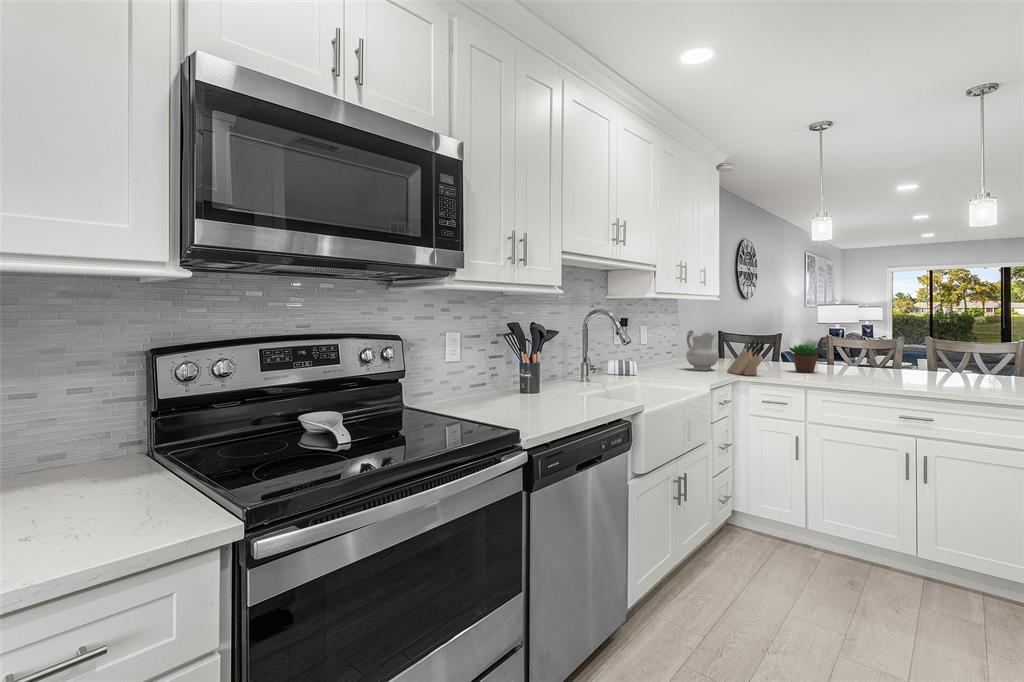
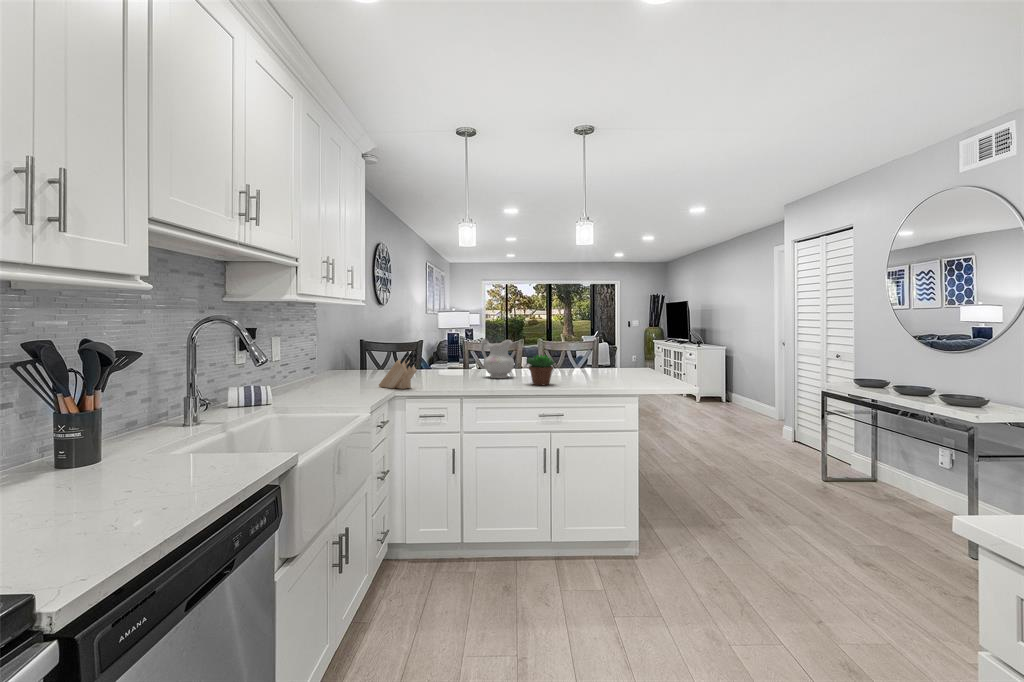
ceramic pitcher: present [686,331,719,371] -> present [481,339,514,378]
succulent plant: present [789,344,820,373] -> present [527,355,555,385]

